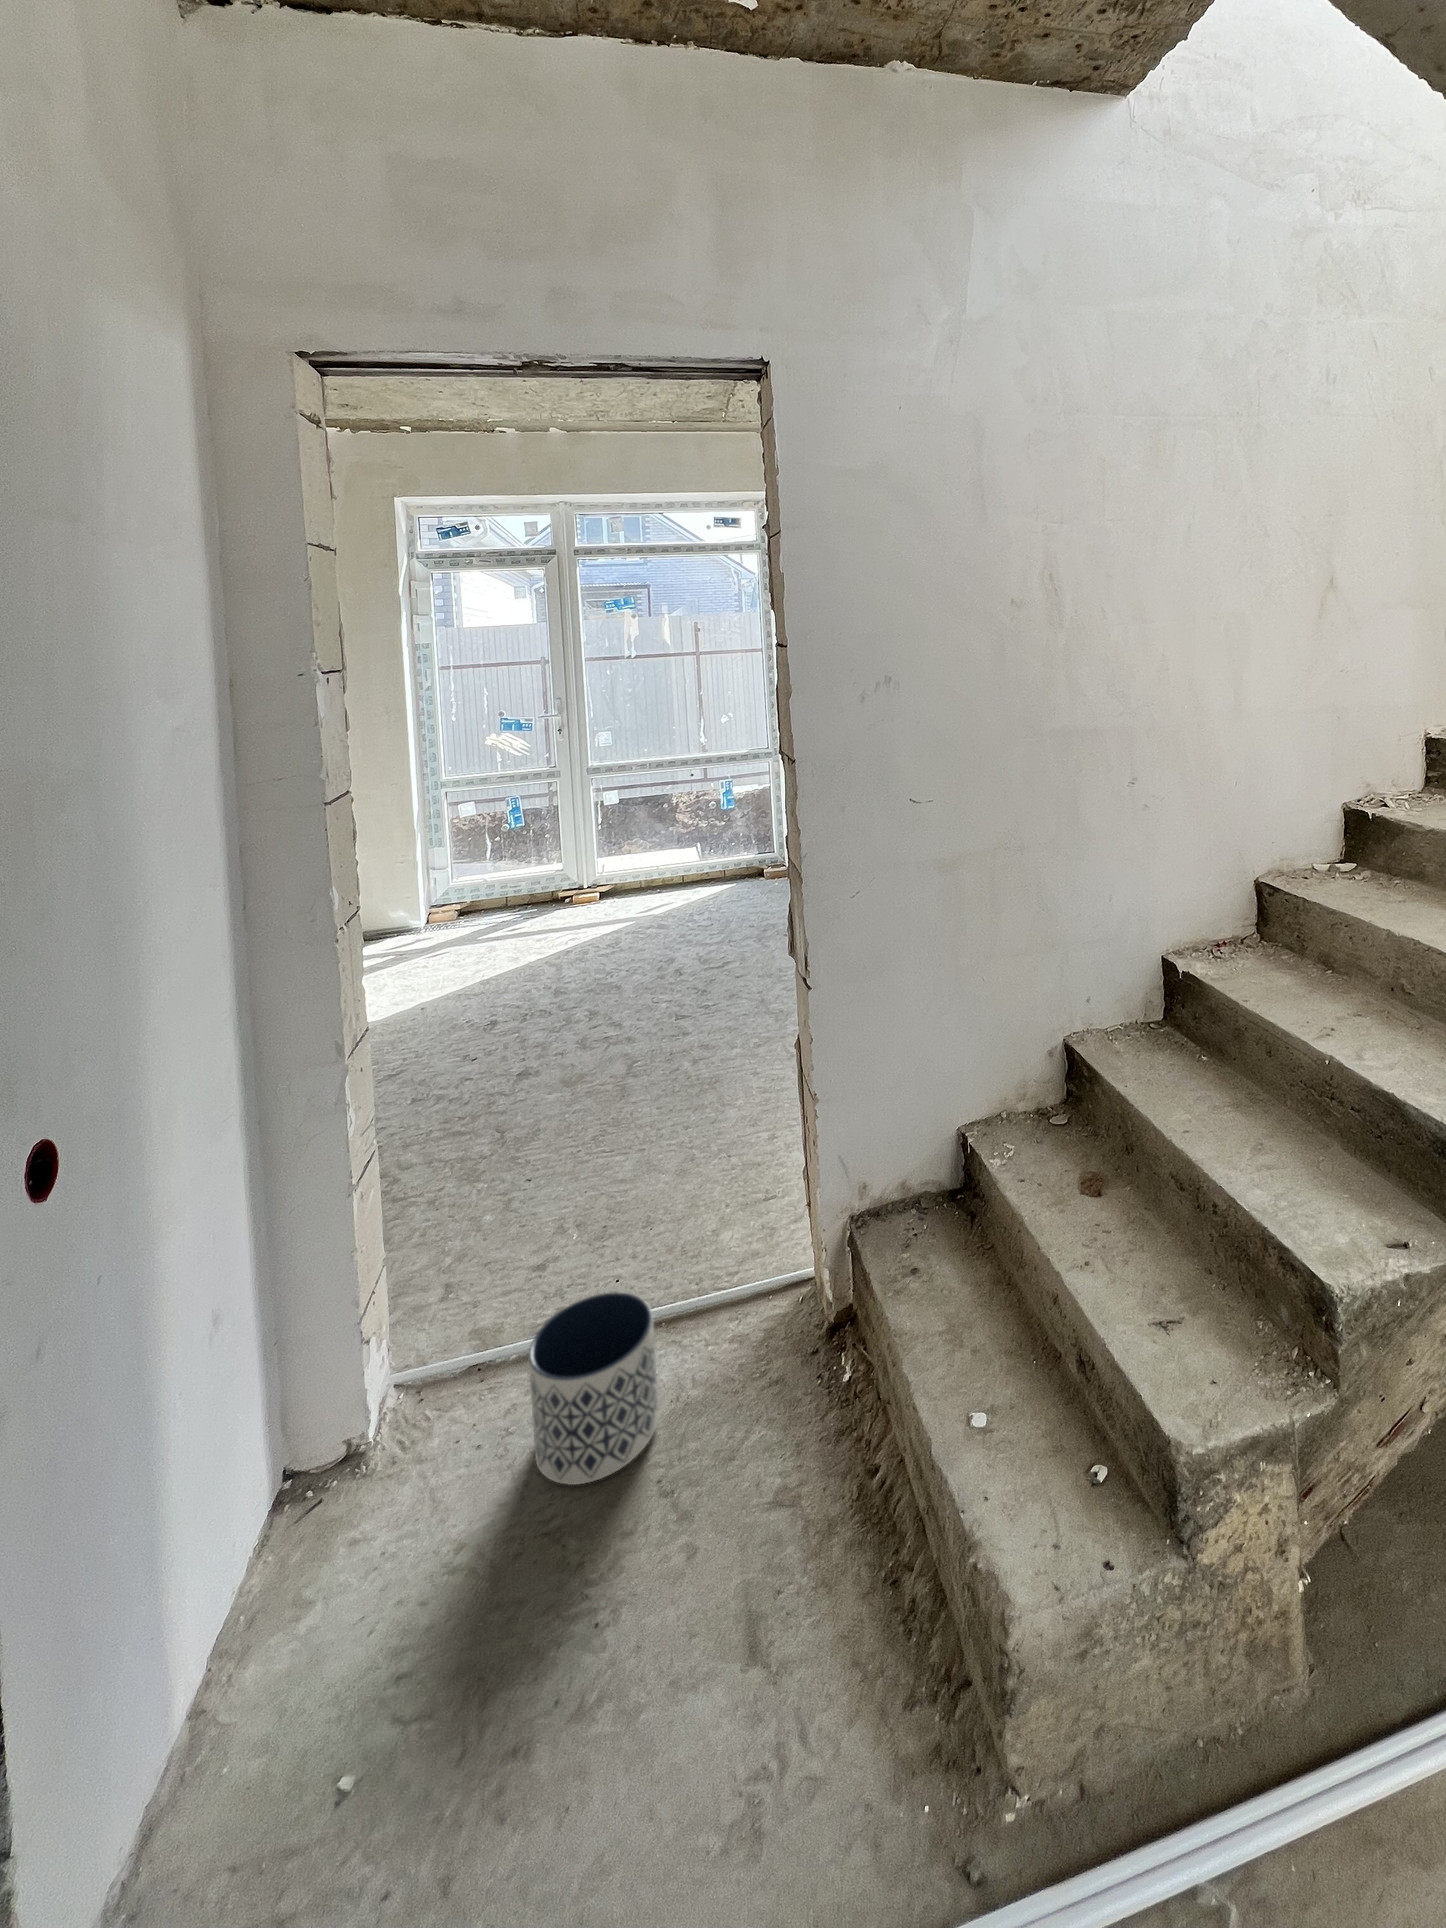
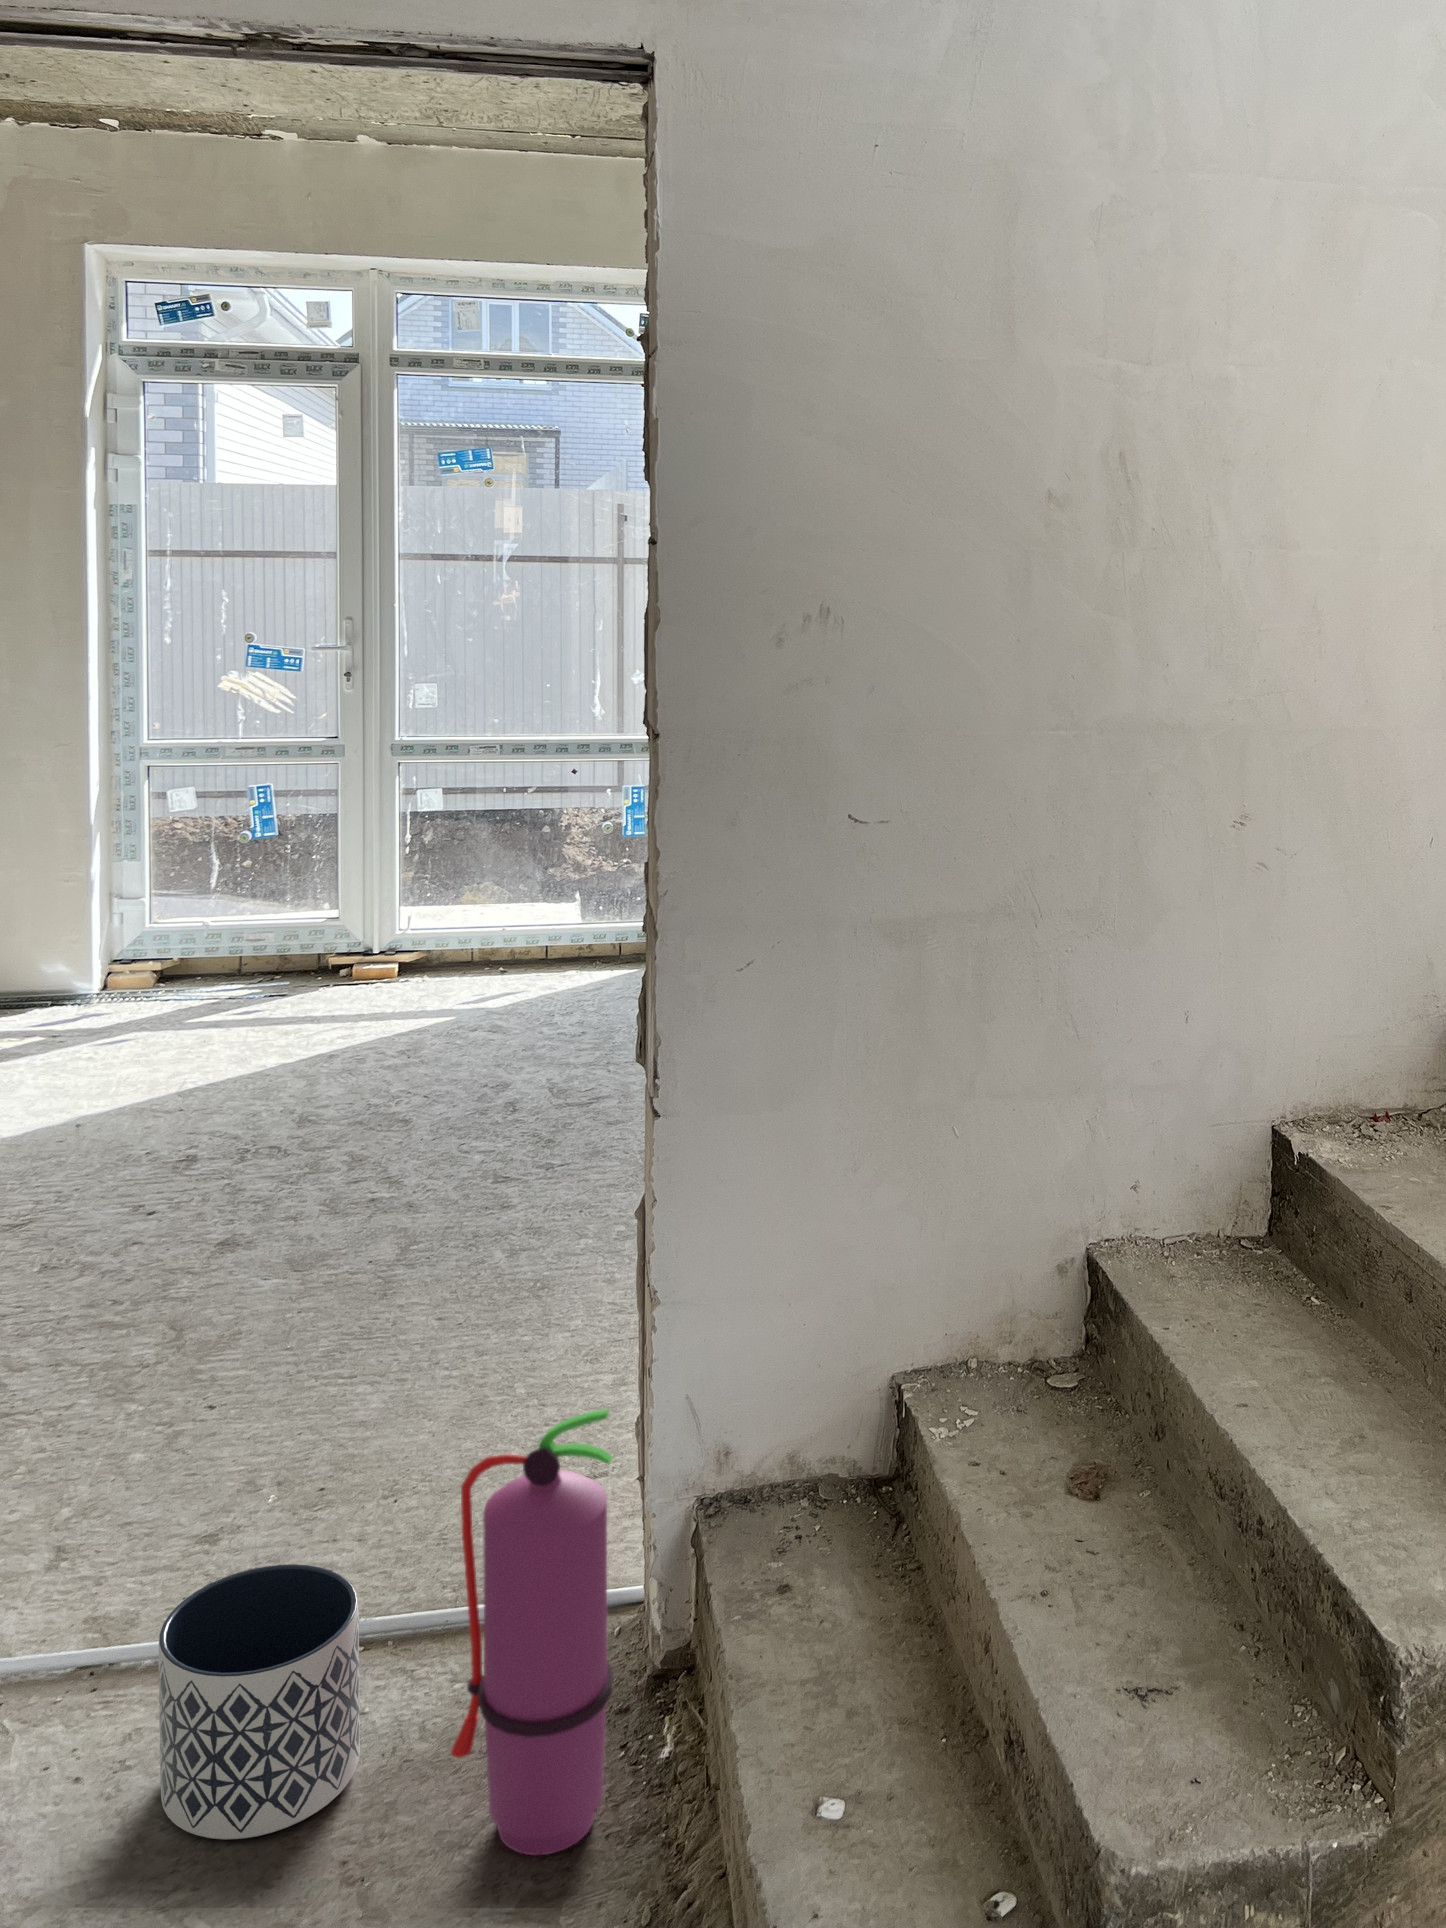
fire extinguisher: none [717,1176,818,1465] -> present [451,1409,613,1855]

